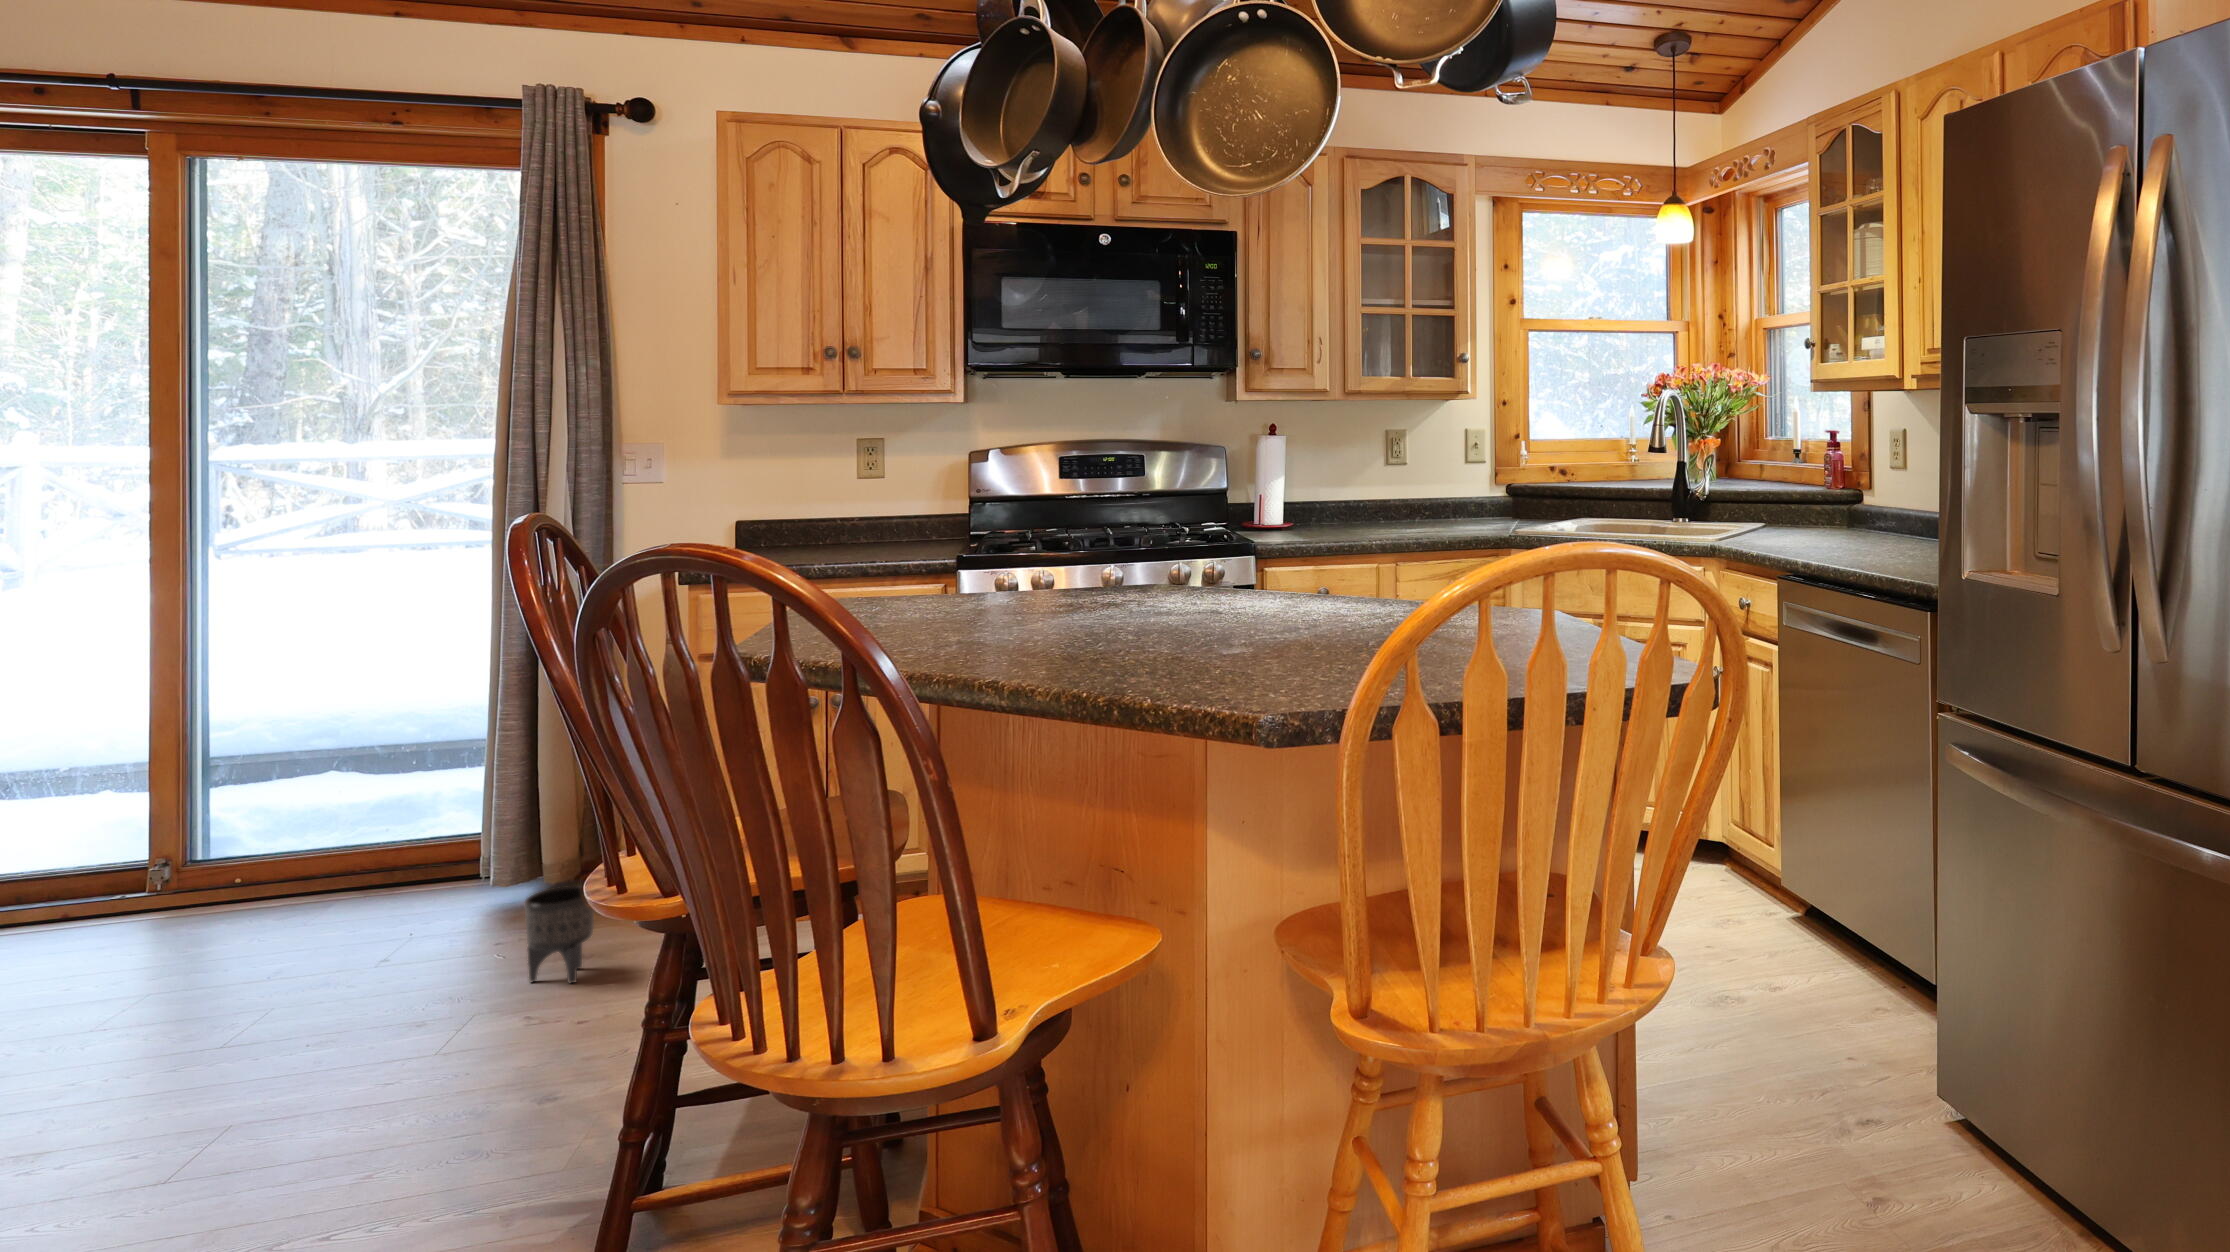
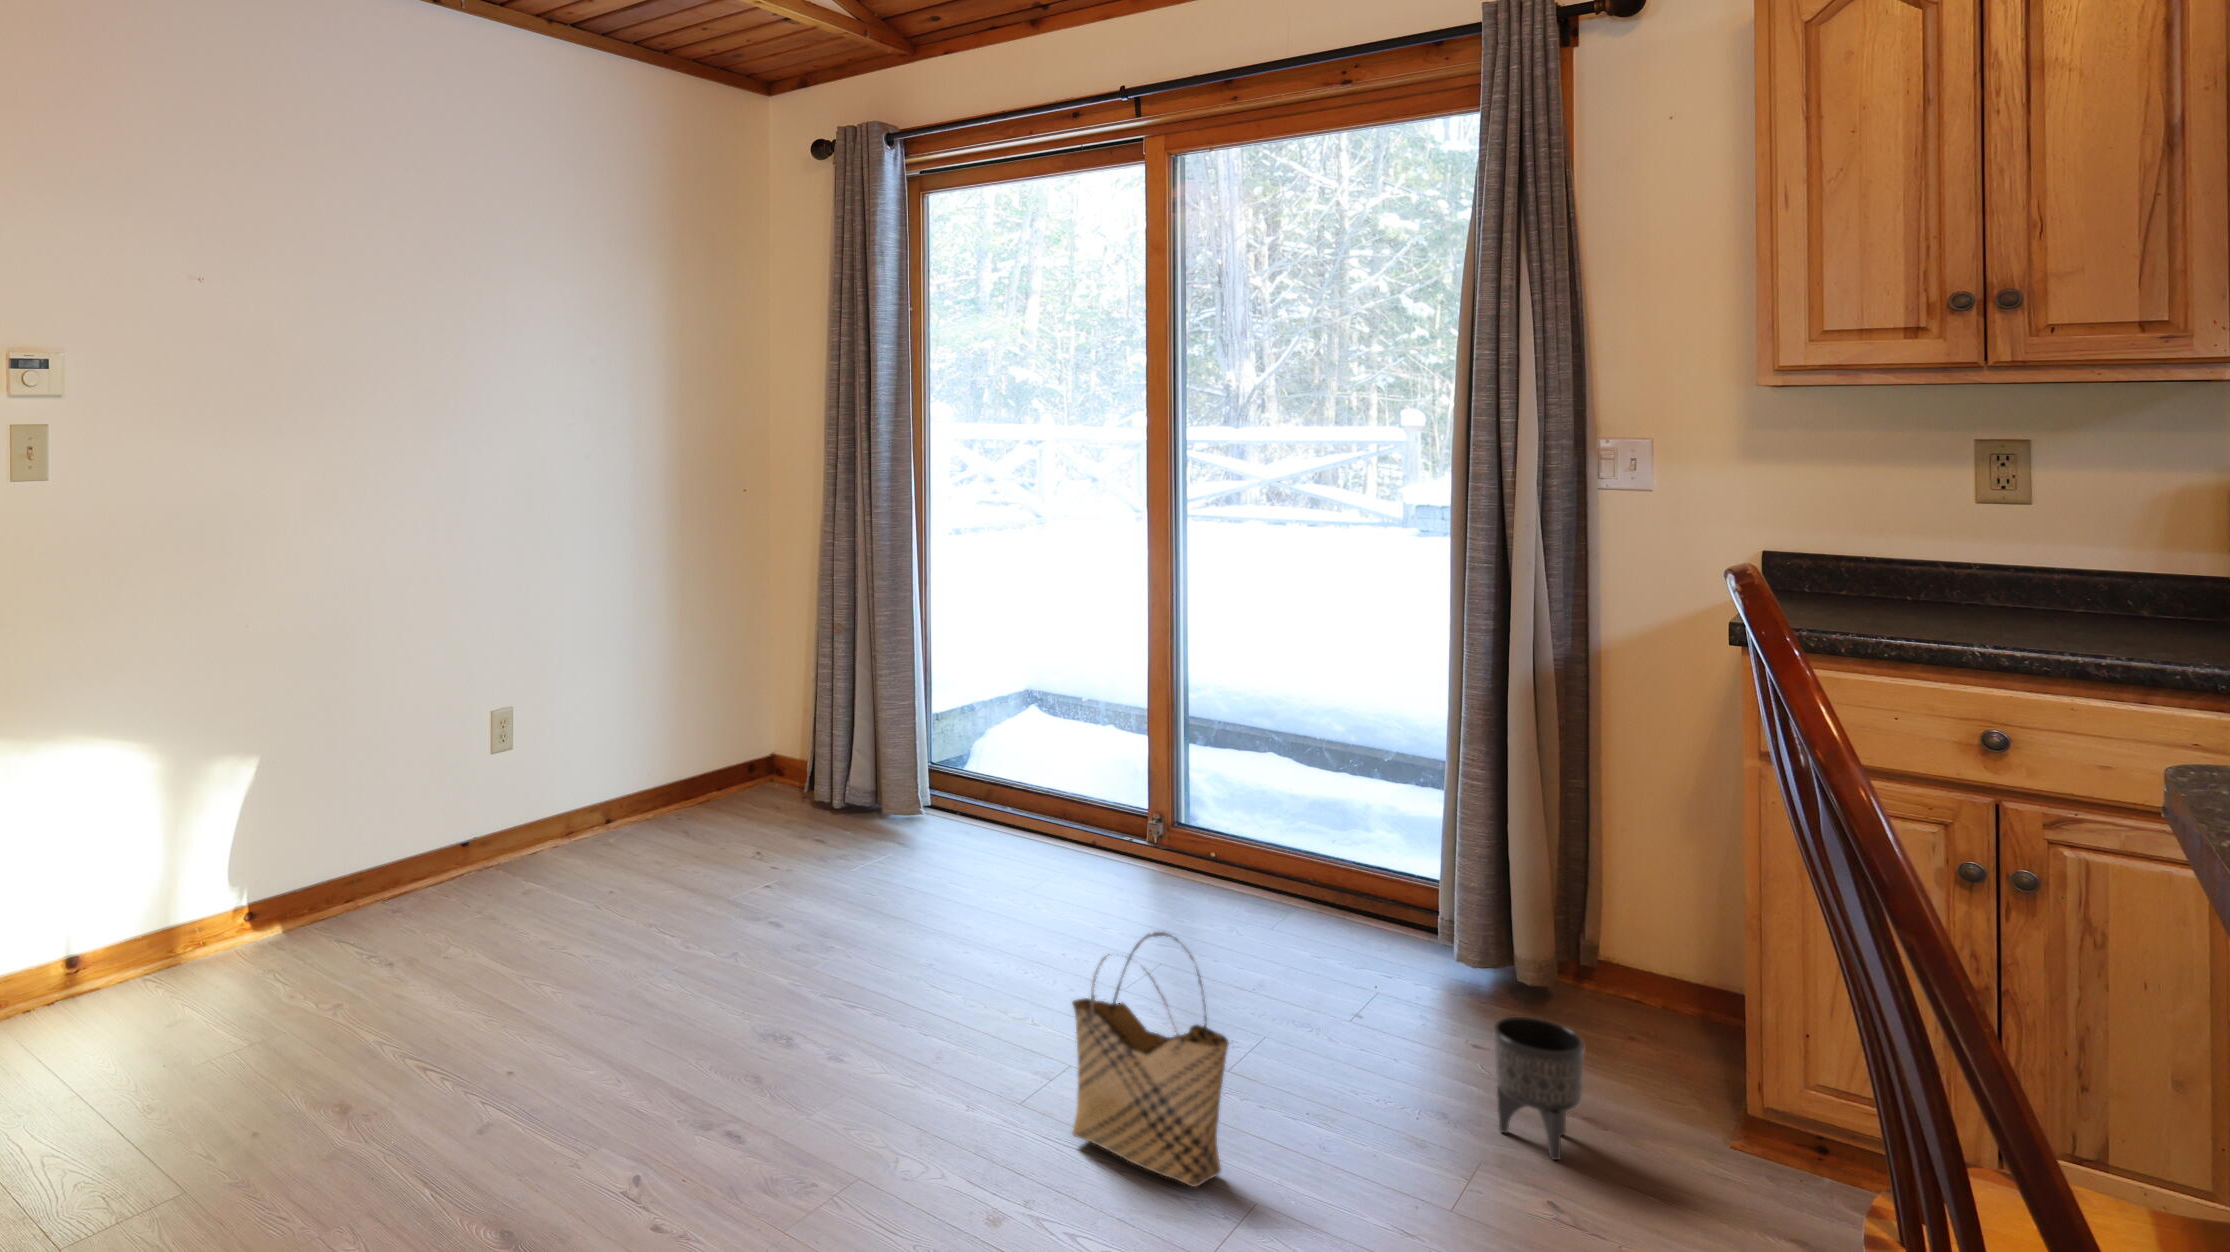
woven basket: none [93,896,280,1118] -> present [1072,932,1229,1187]

